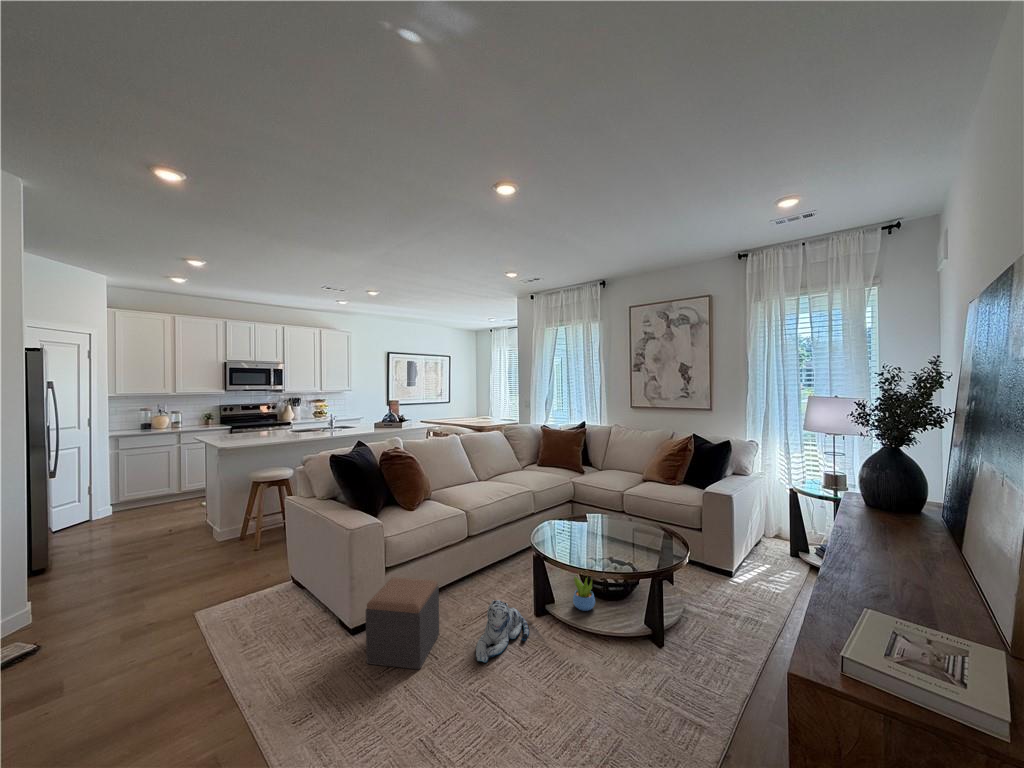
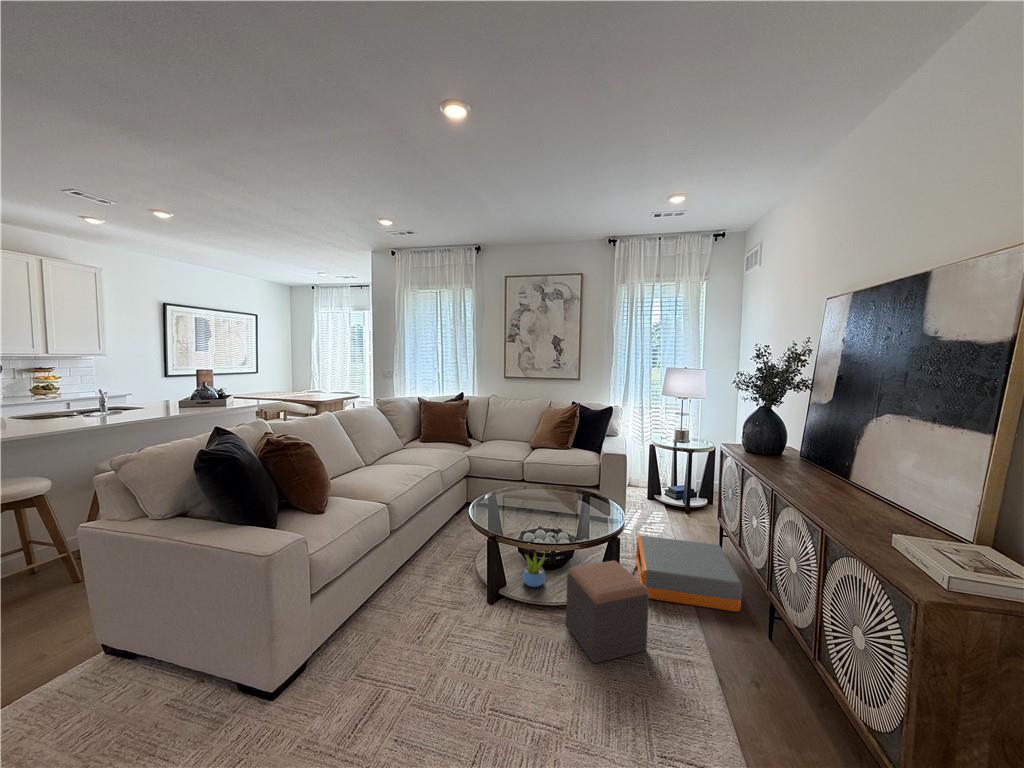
footstool: present [366,577,439,669] -> present [566,561,649,663]
storage box: none [693,585,825,699] -> present [636,536,742,612]
plush toy: present [476,600,529,662] -> none [451,599,499,675]

